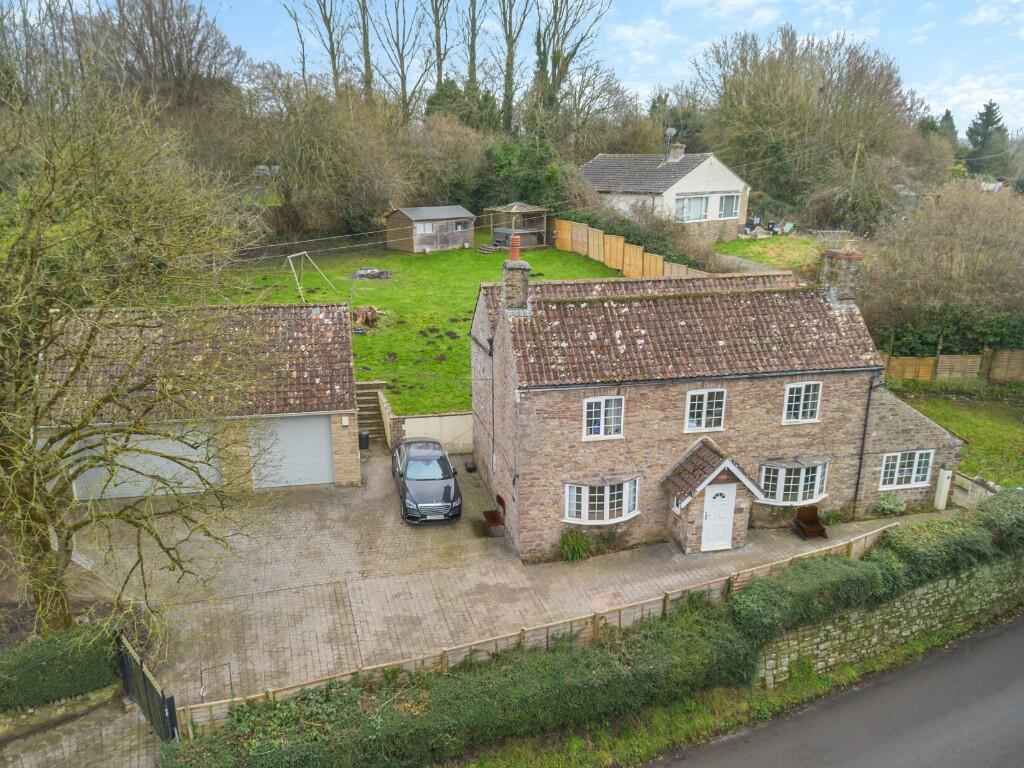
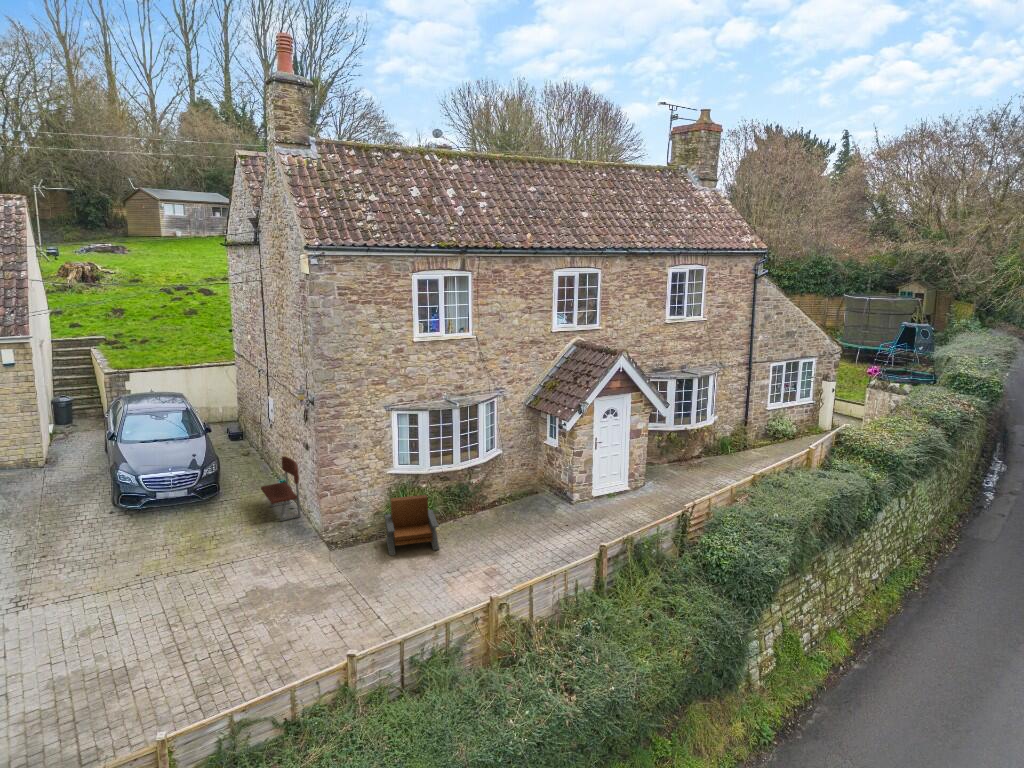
lounge chair: present [791,506,830,540] -> present [385,495,439,556]

